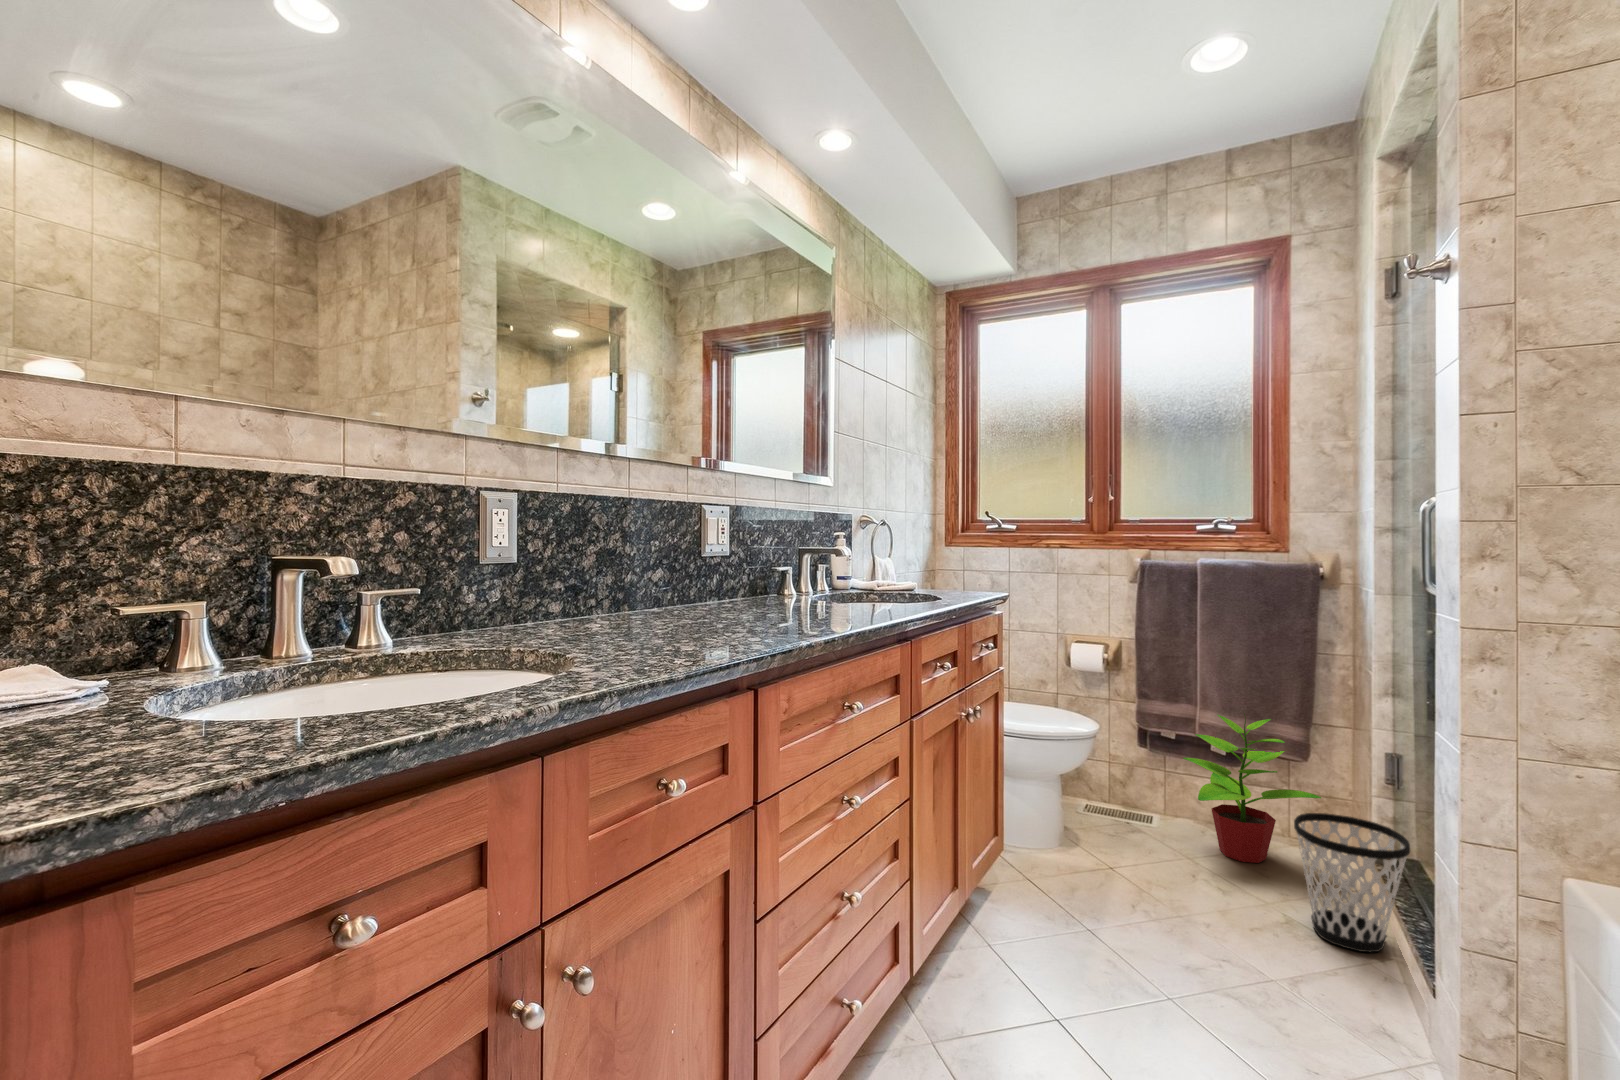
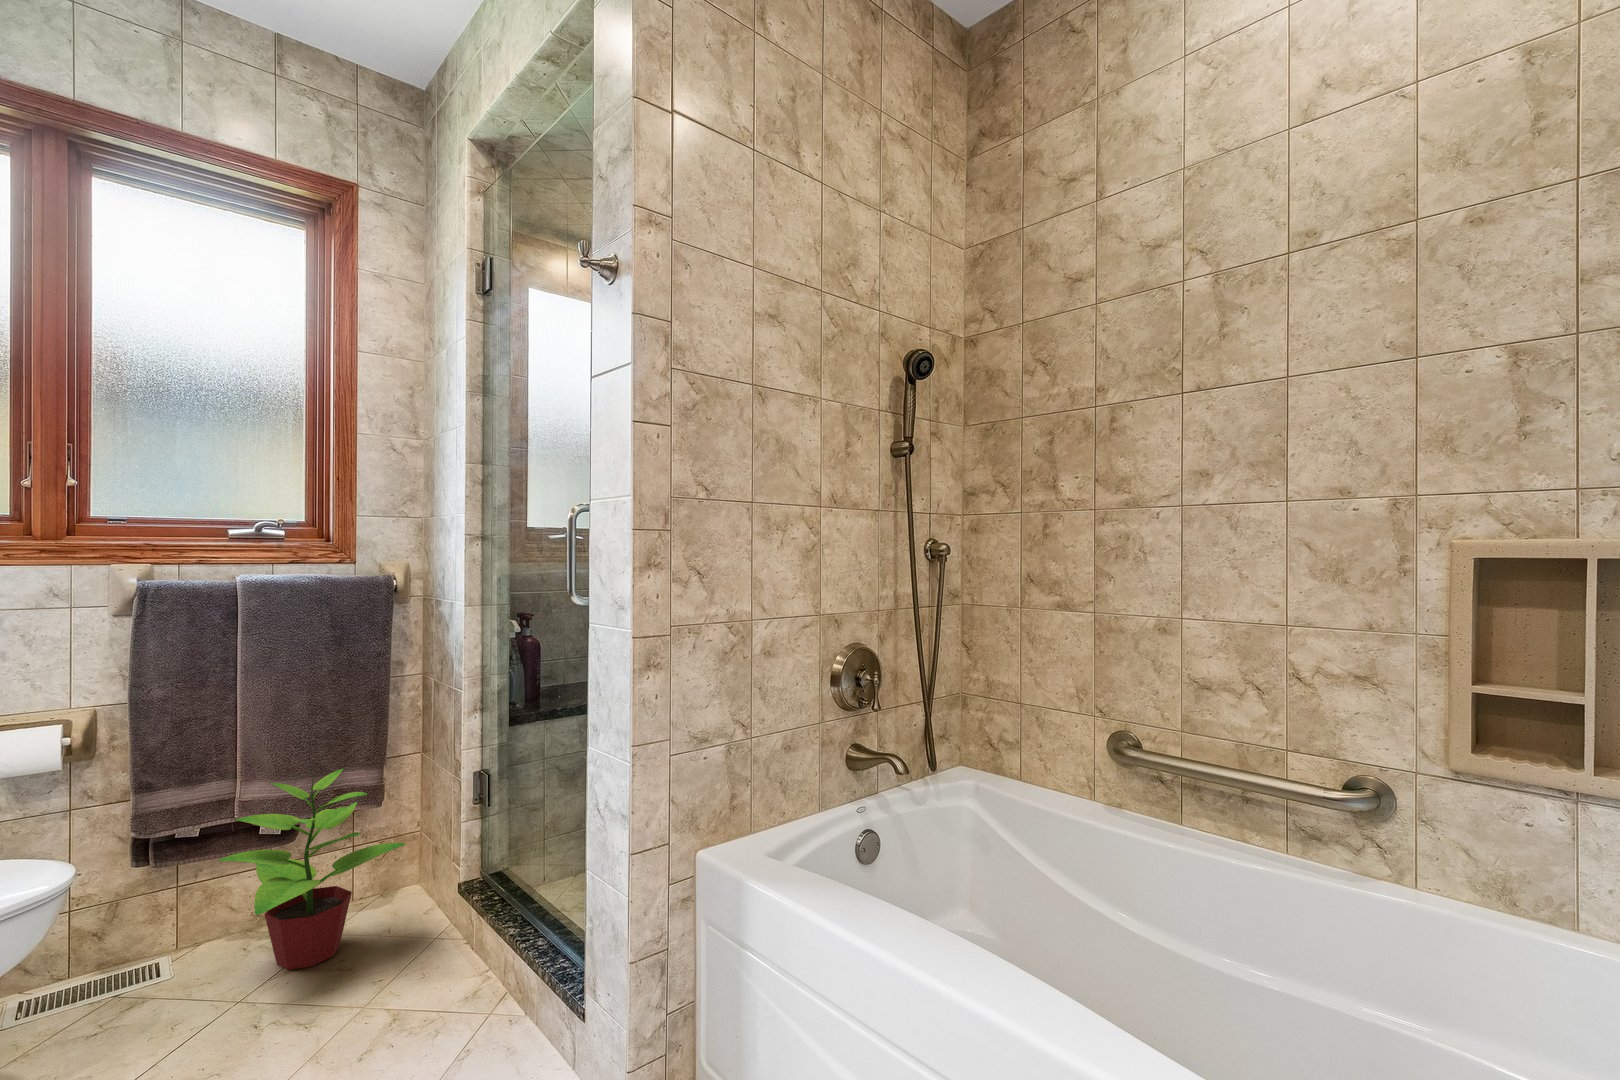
wastebasket: present [1294,813,1410,952] -> none [402,854,521,1018]

